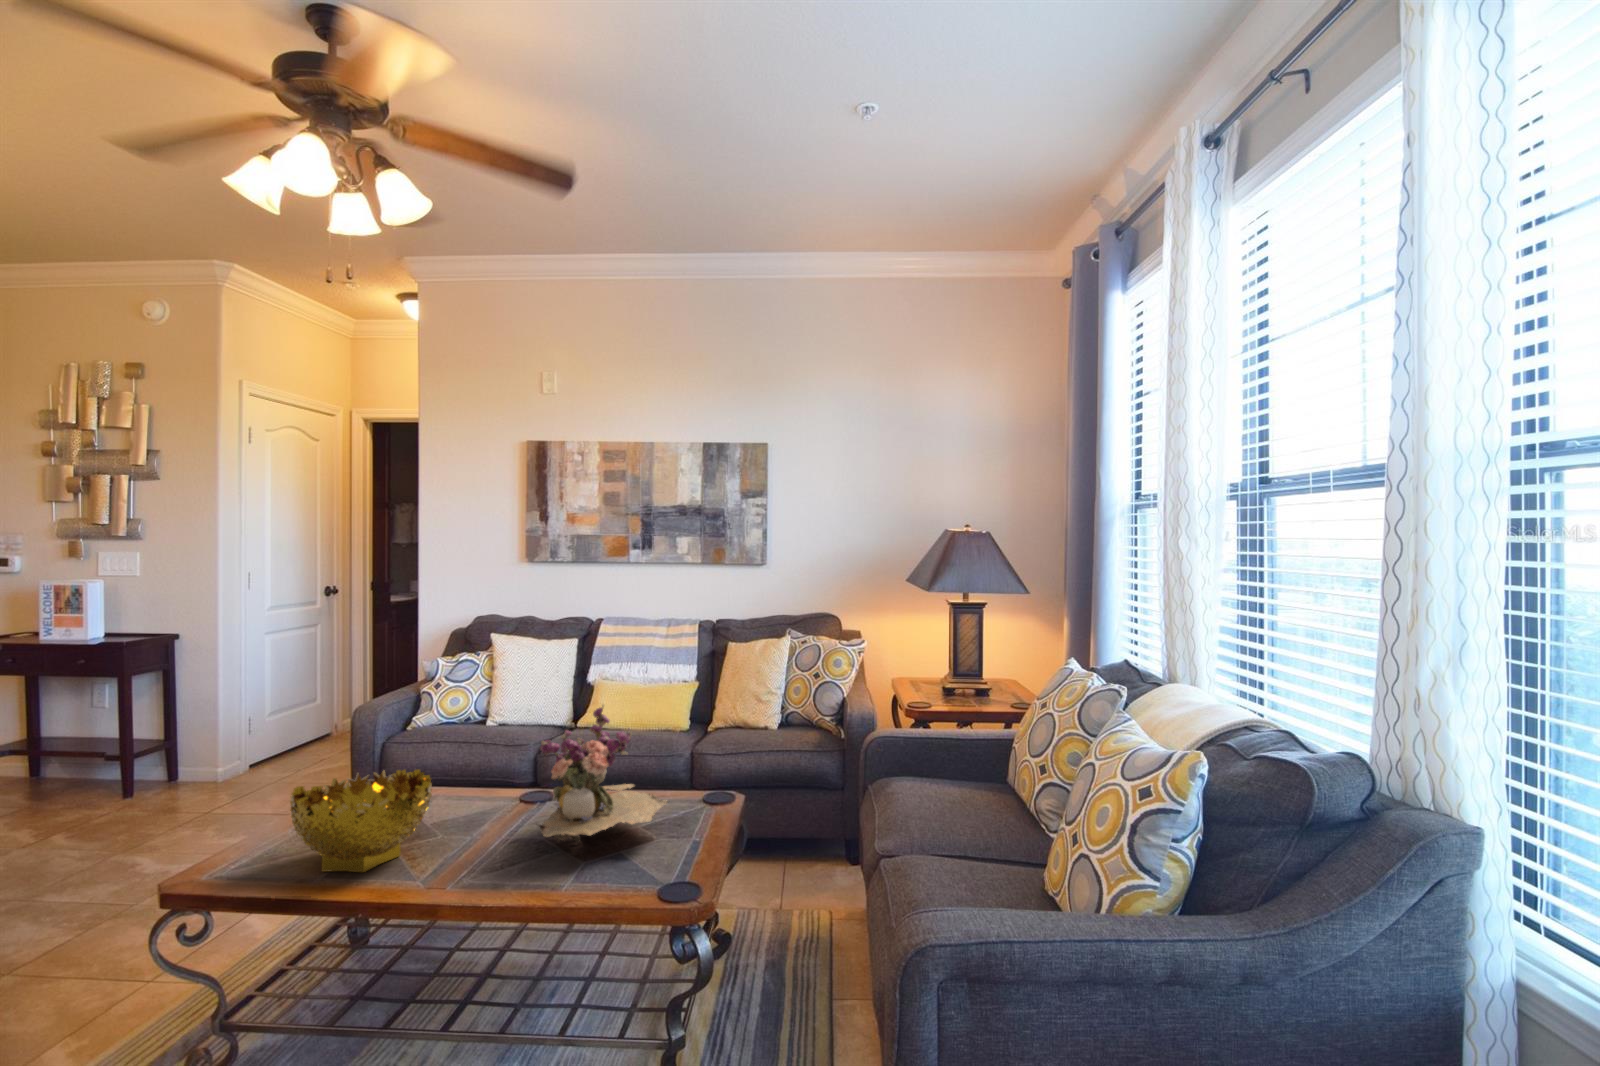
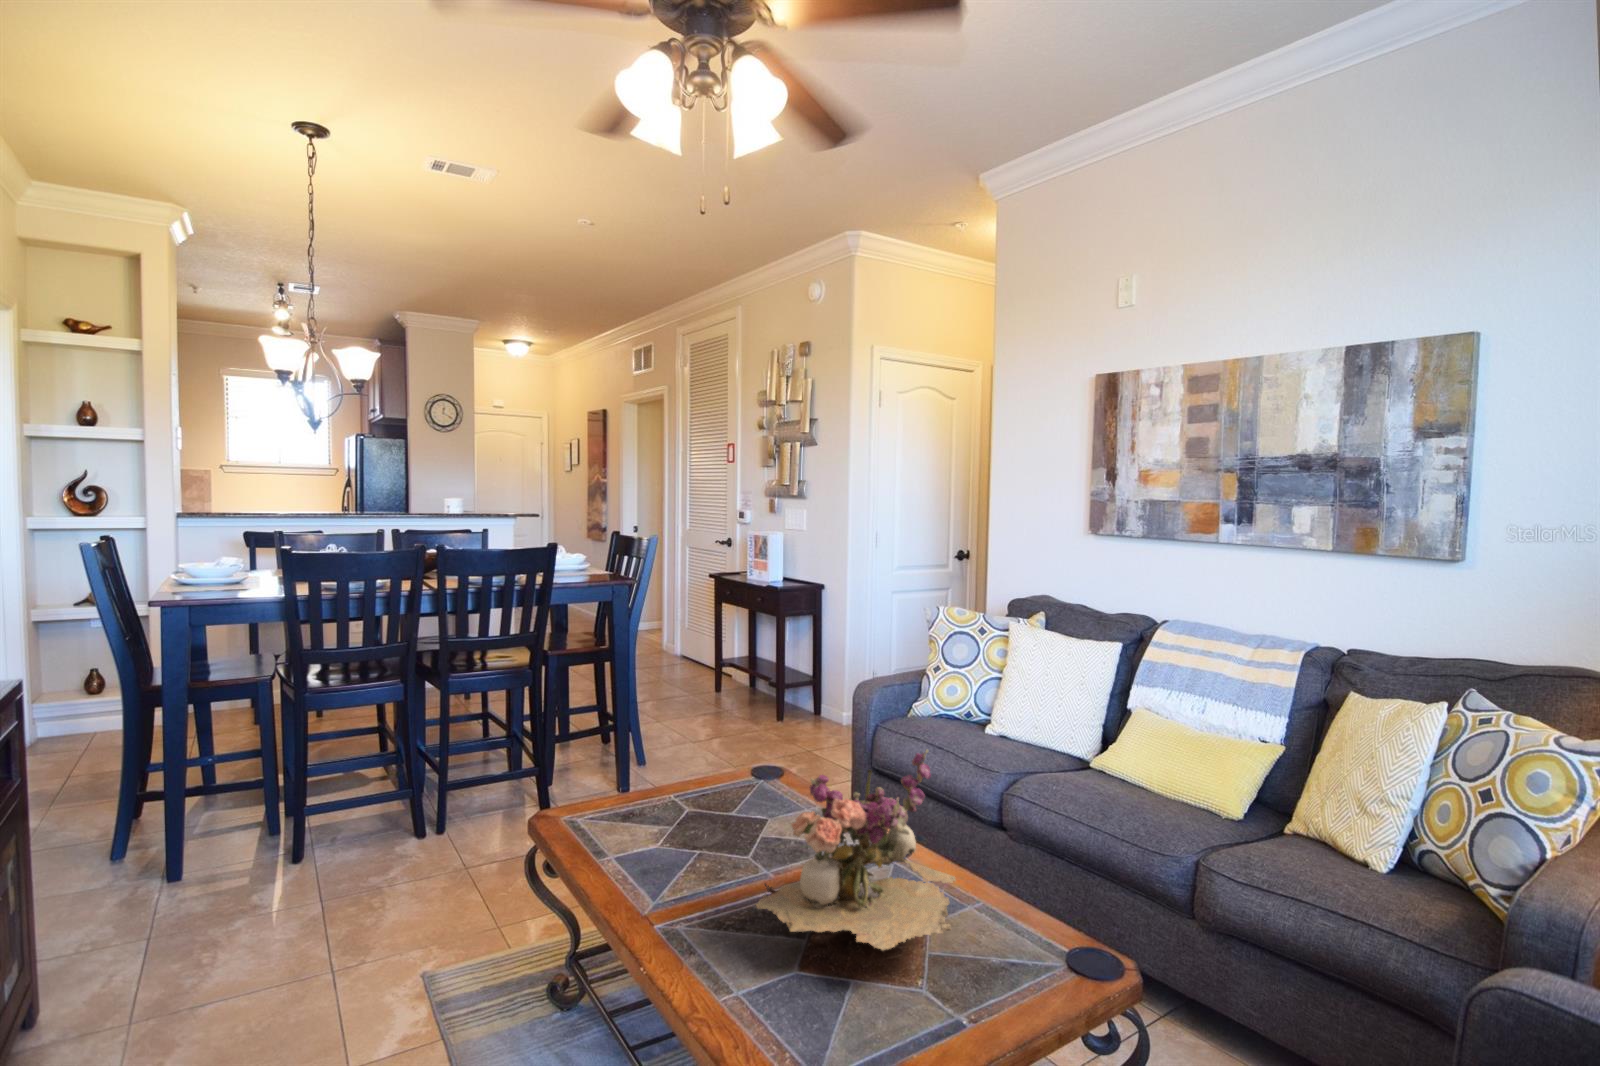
decorative bowl: present [290,769,432,872] -> none [601,752,734,861]

